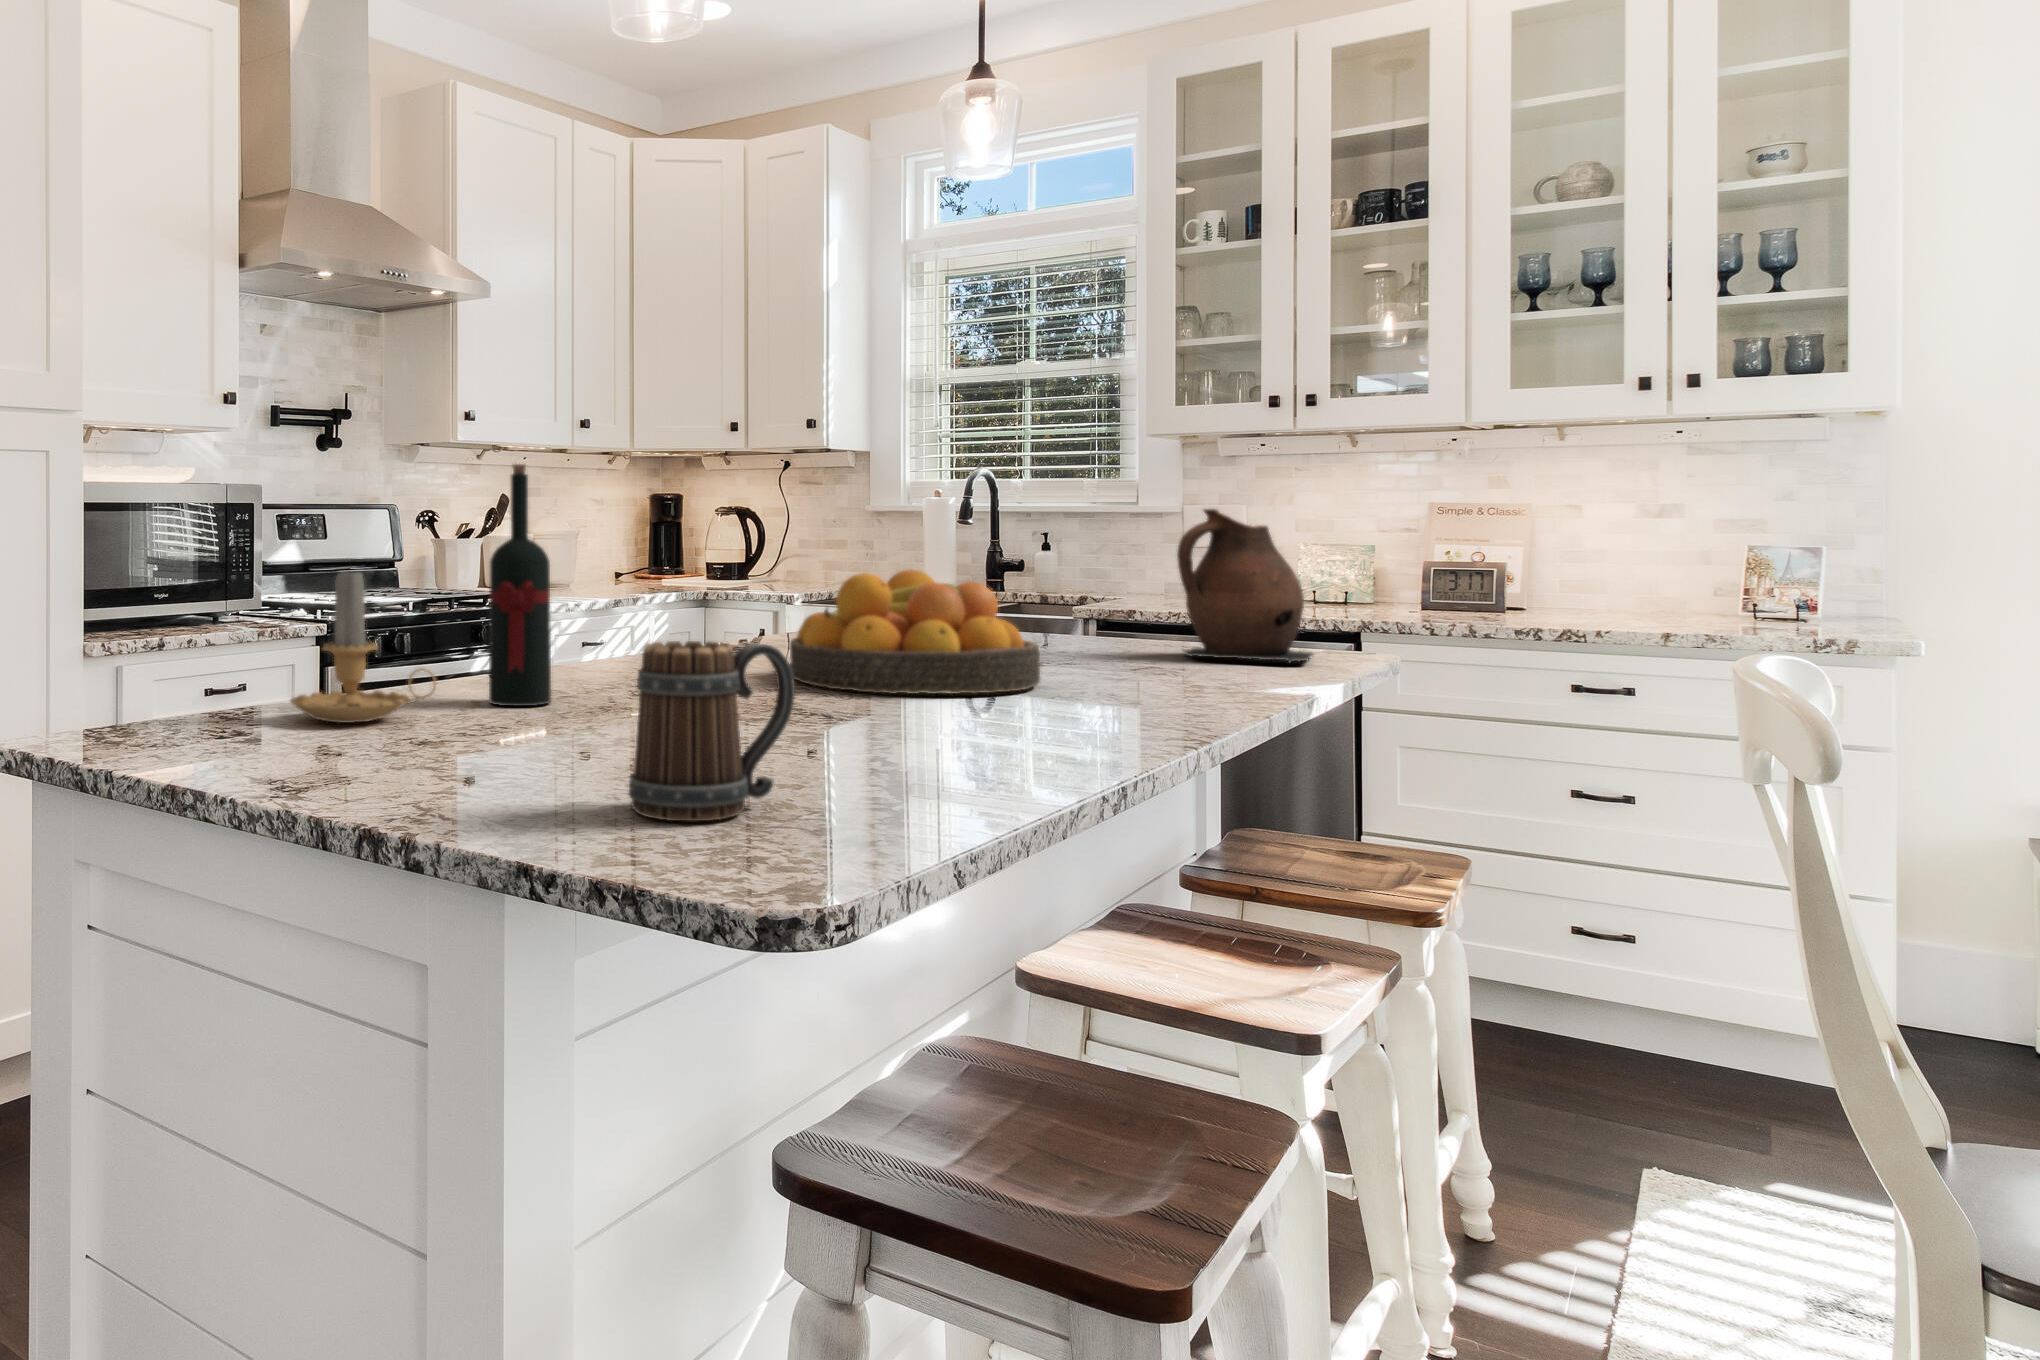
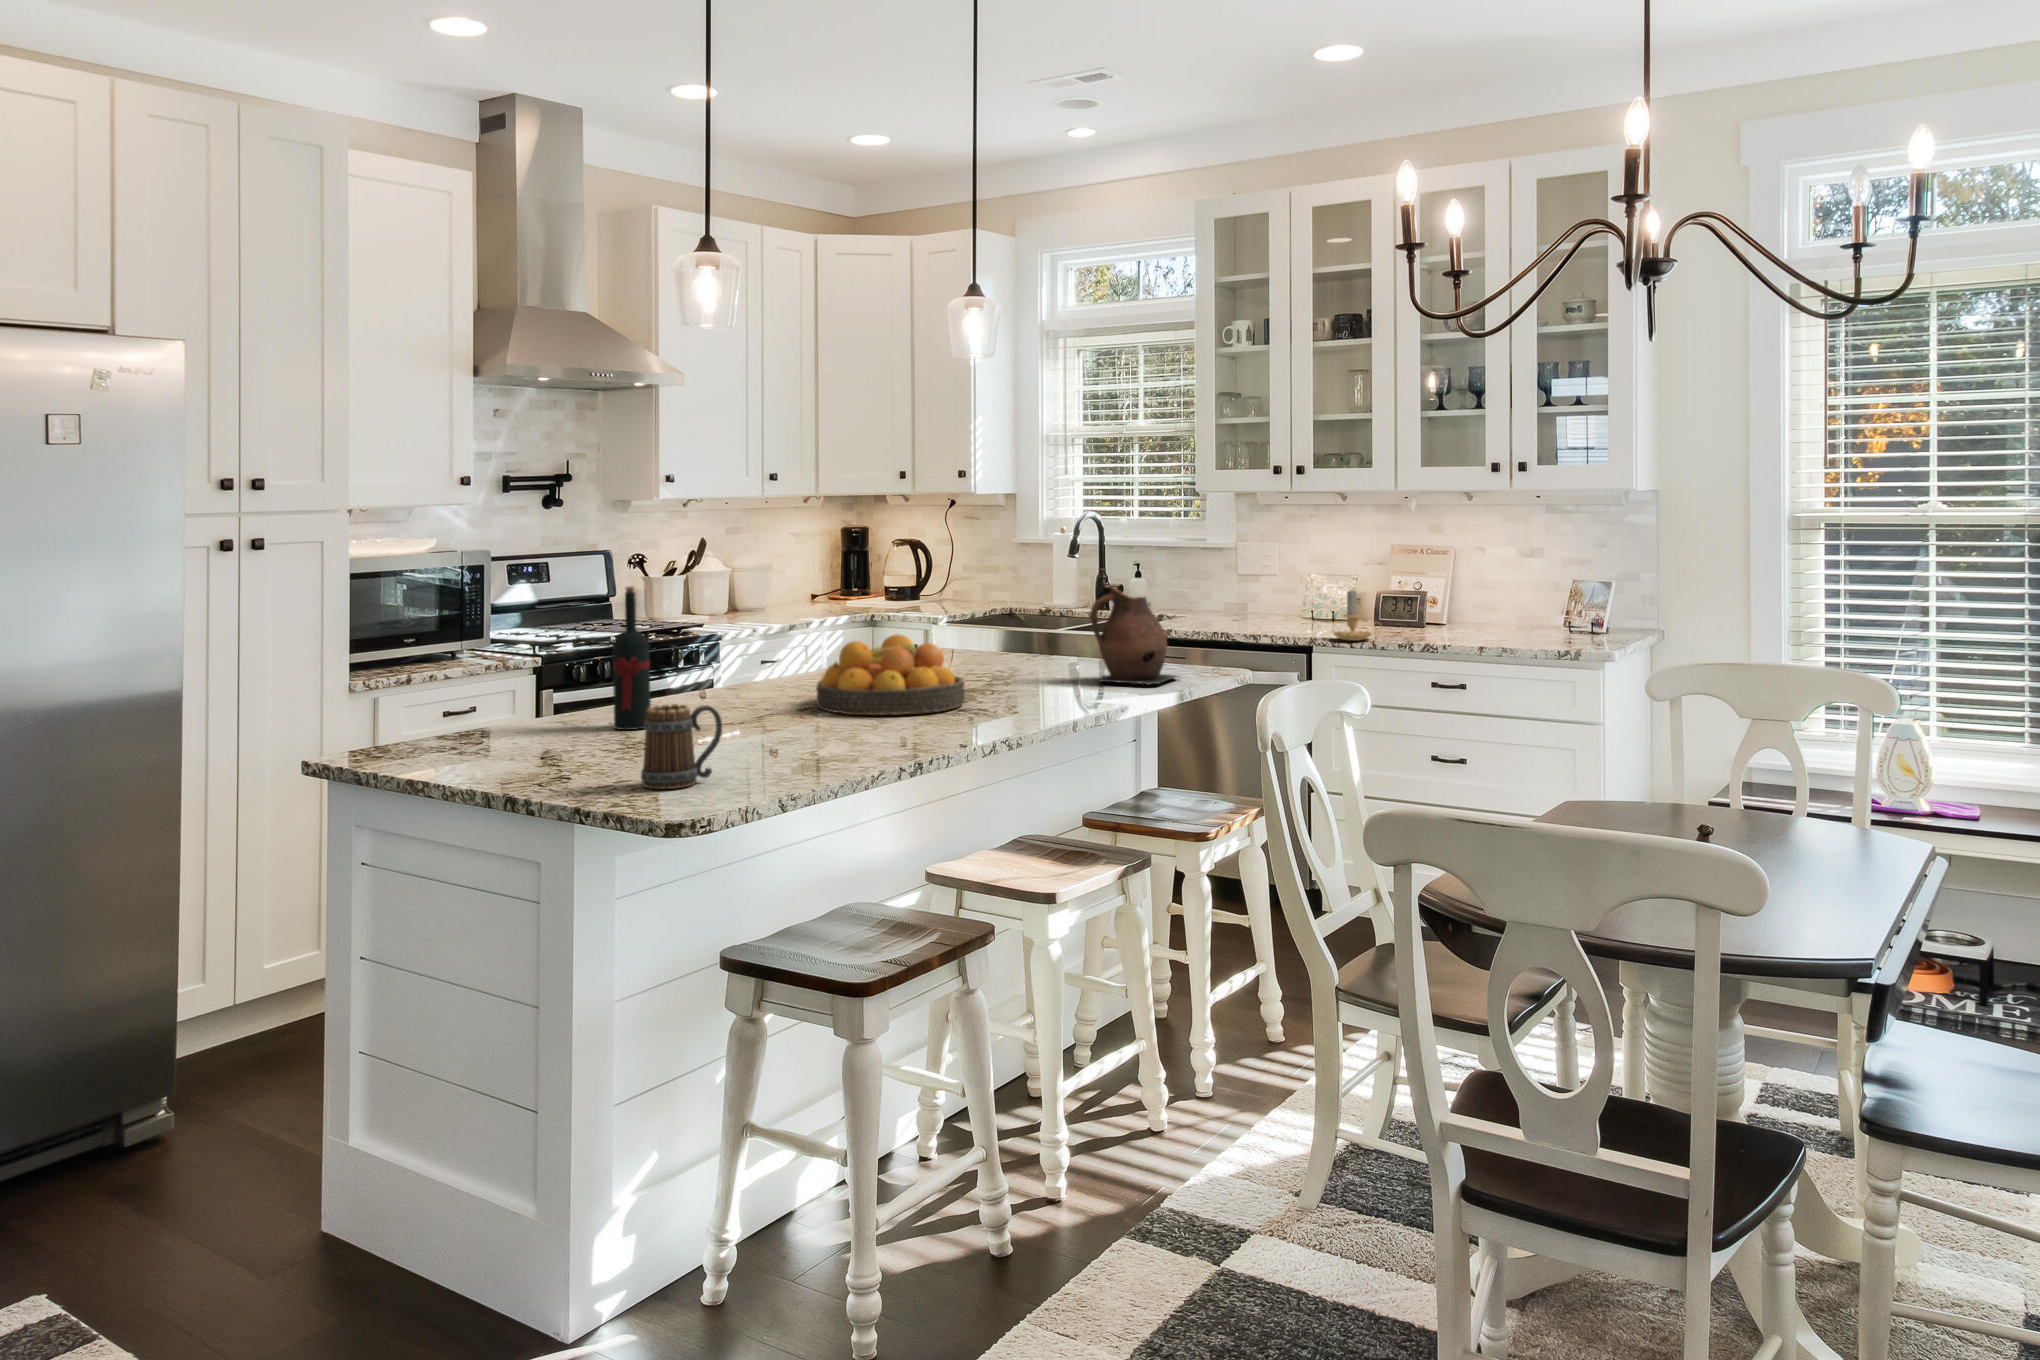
candle: present [290,572,436,723] -> present [1333,590,1376,641]

